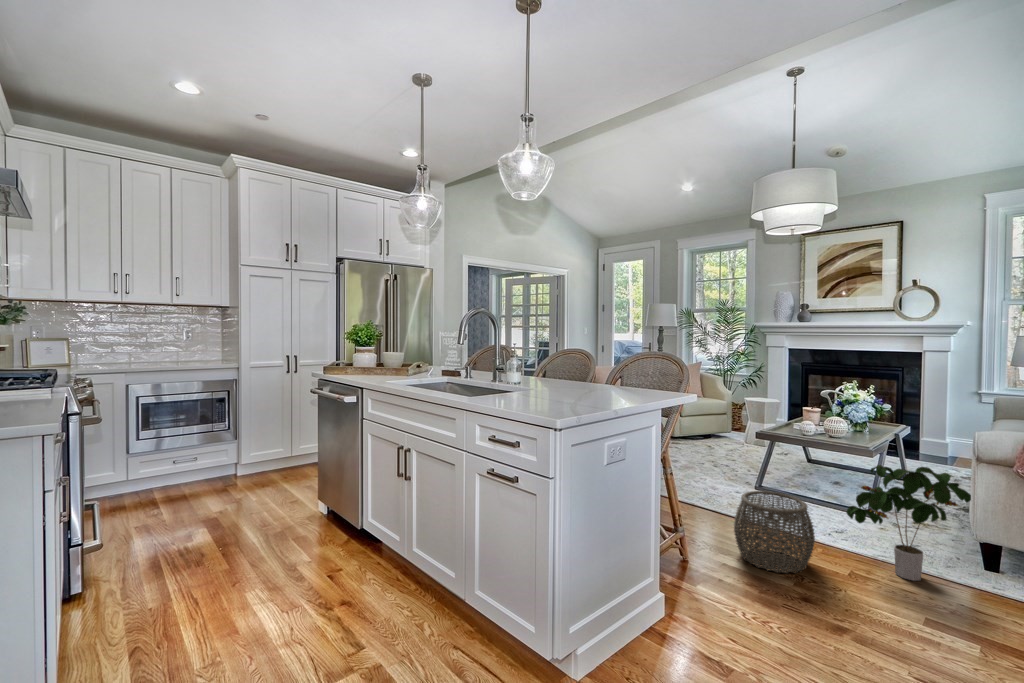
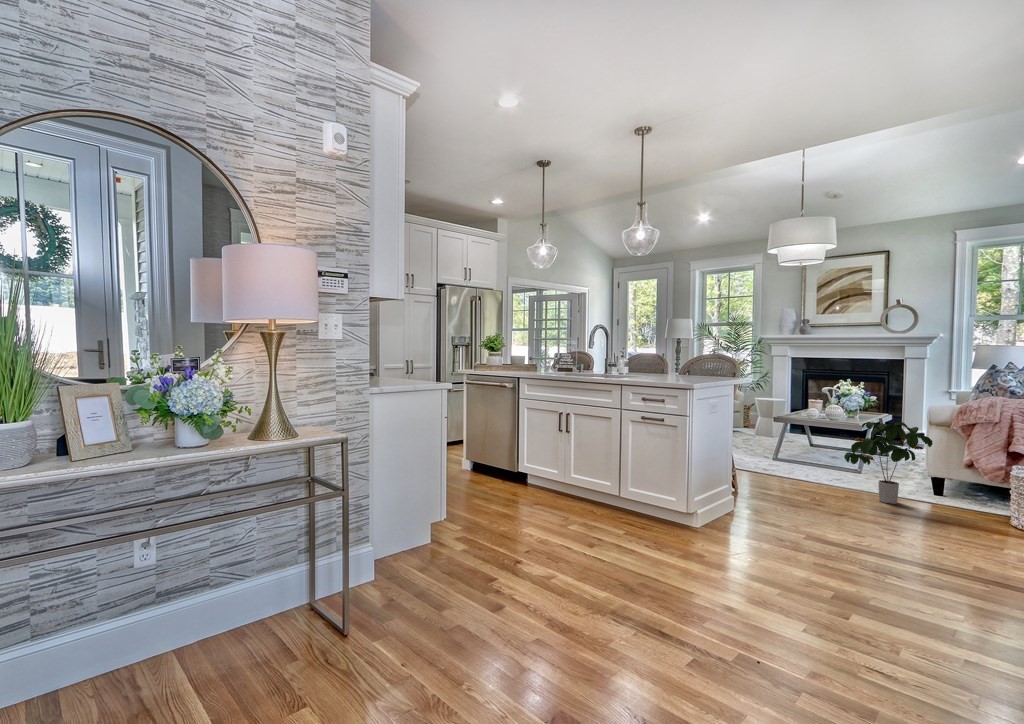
woven basket: present [734,491,815,573] -> none [760,445,821,500]

